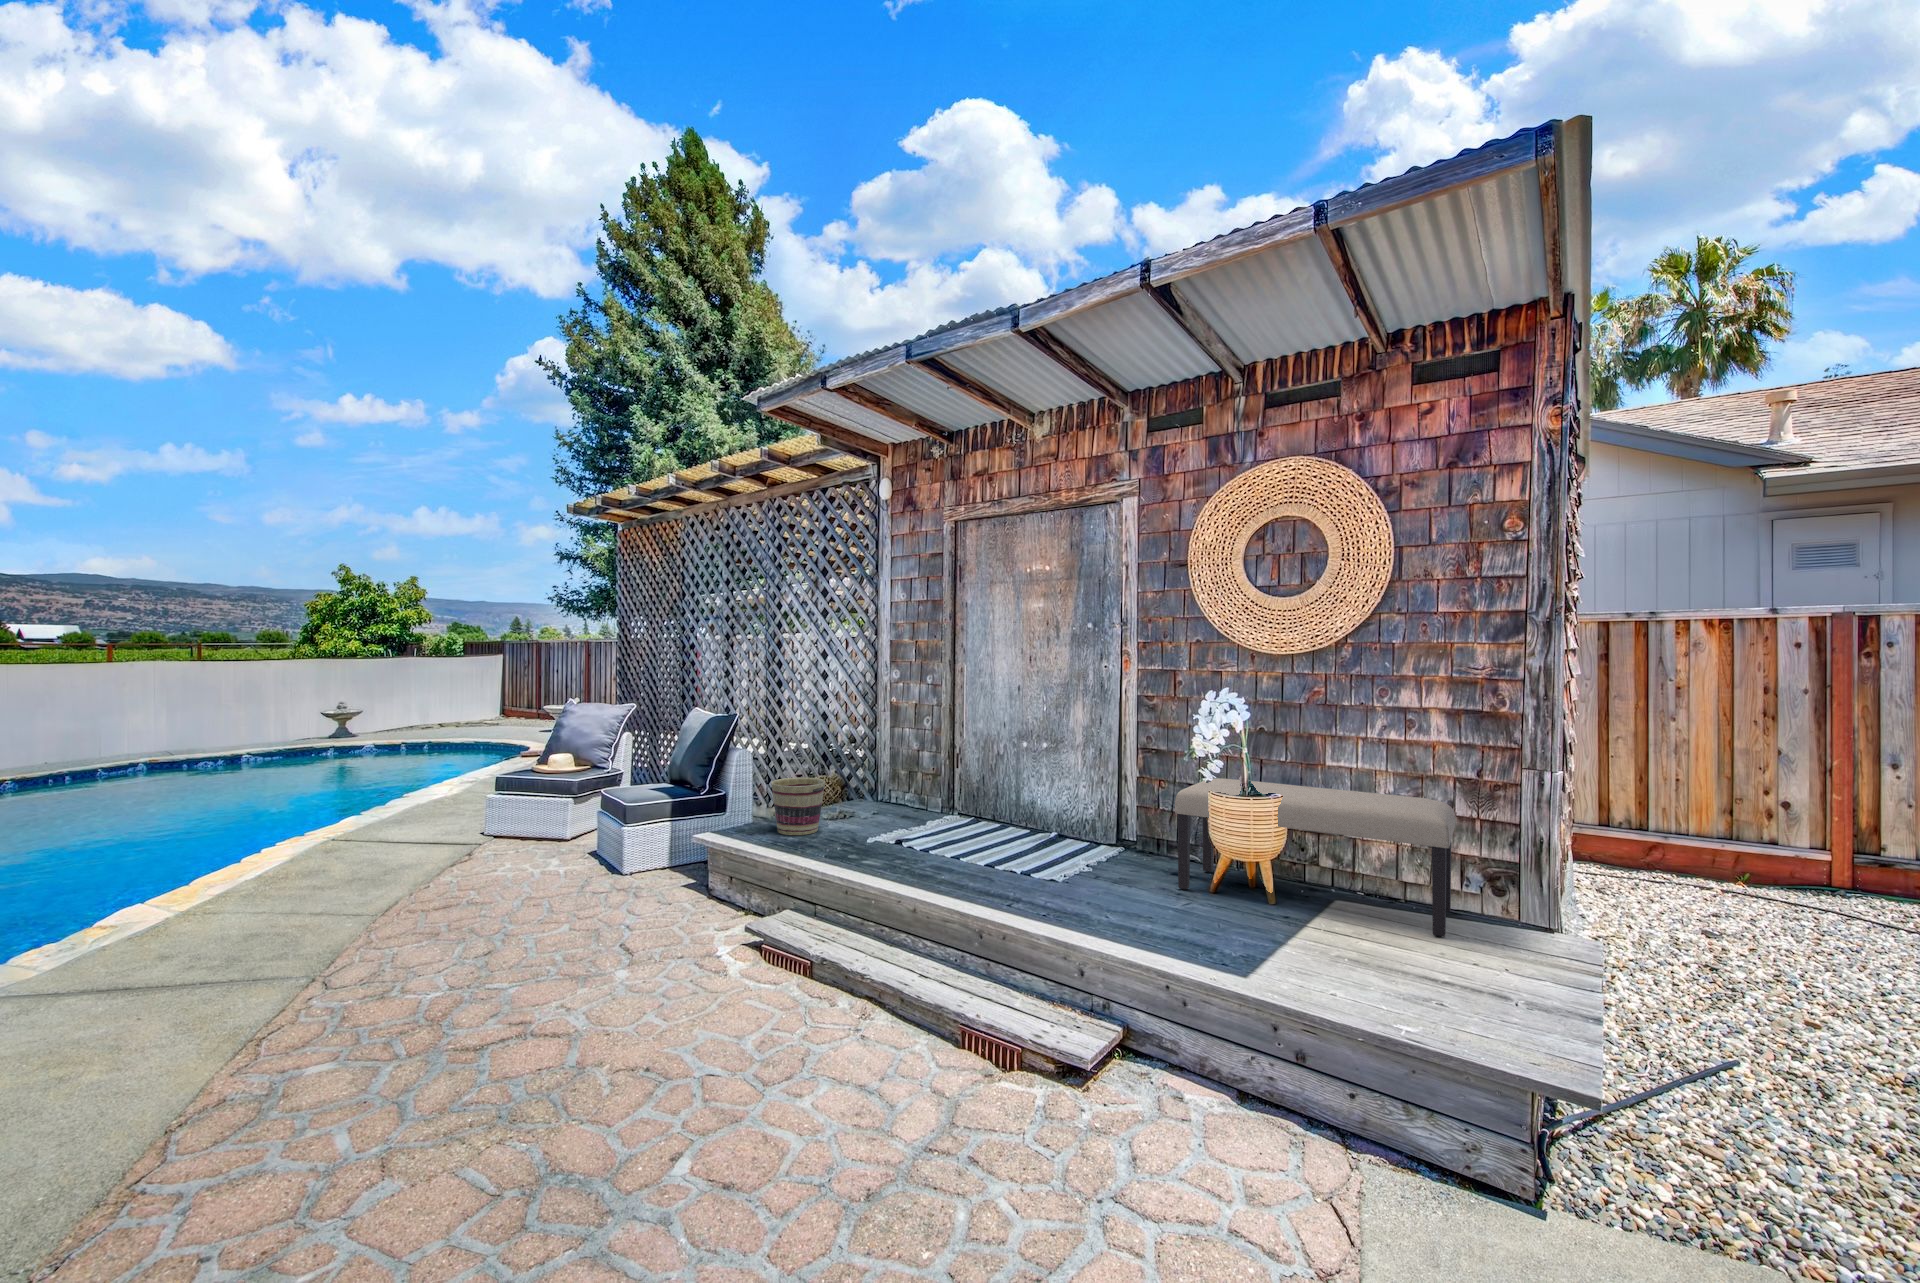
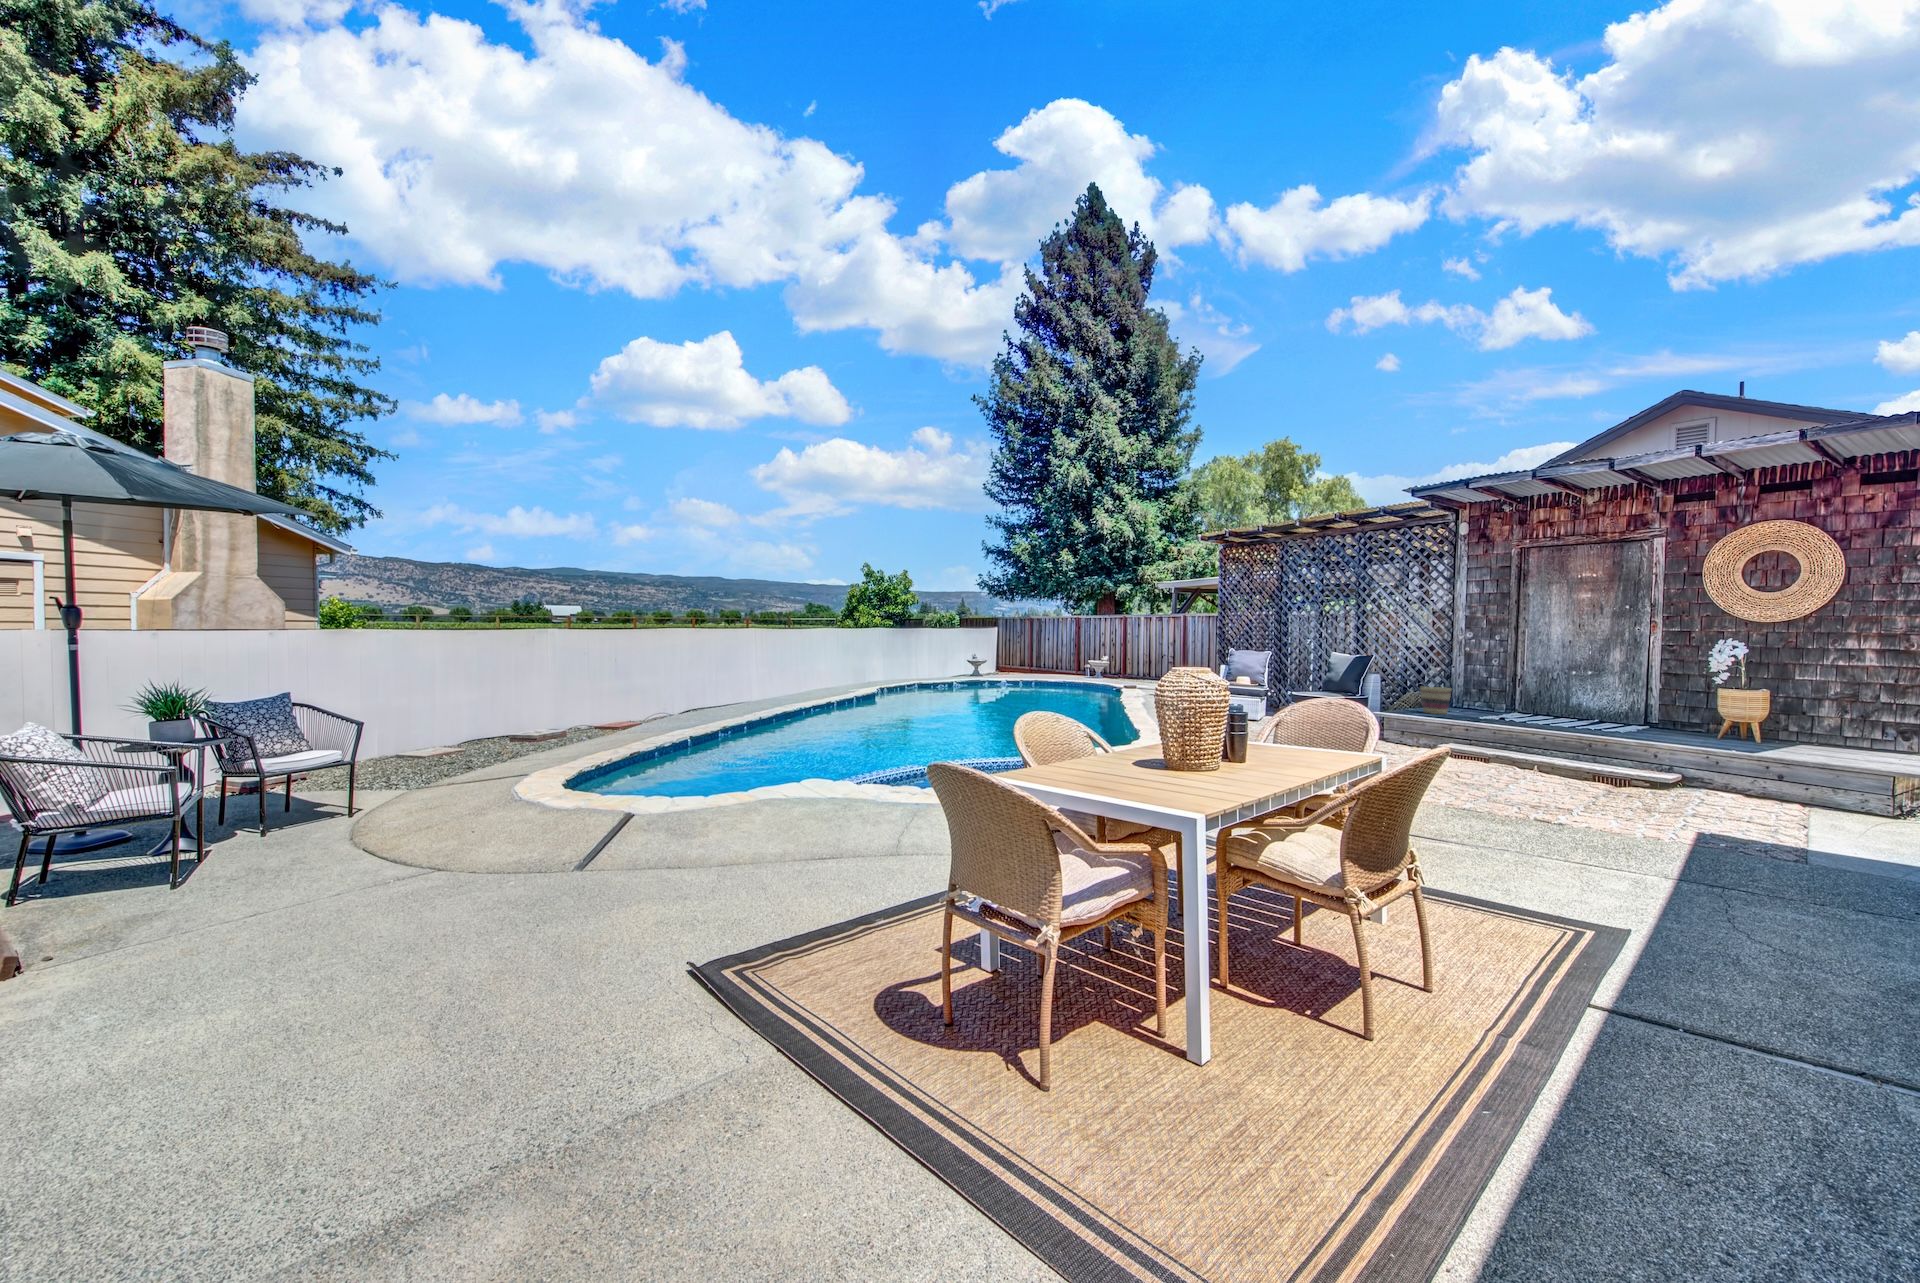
bench: present [1175,778,1455,937] -> none [1700,686,1879,750]

